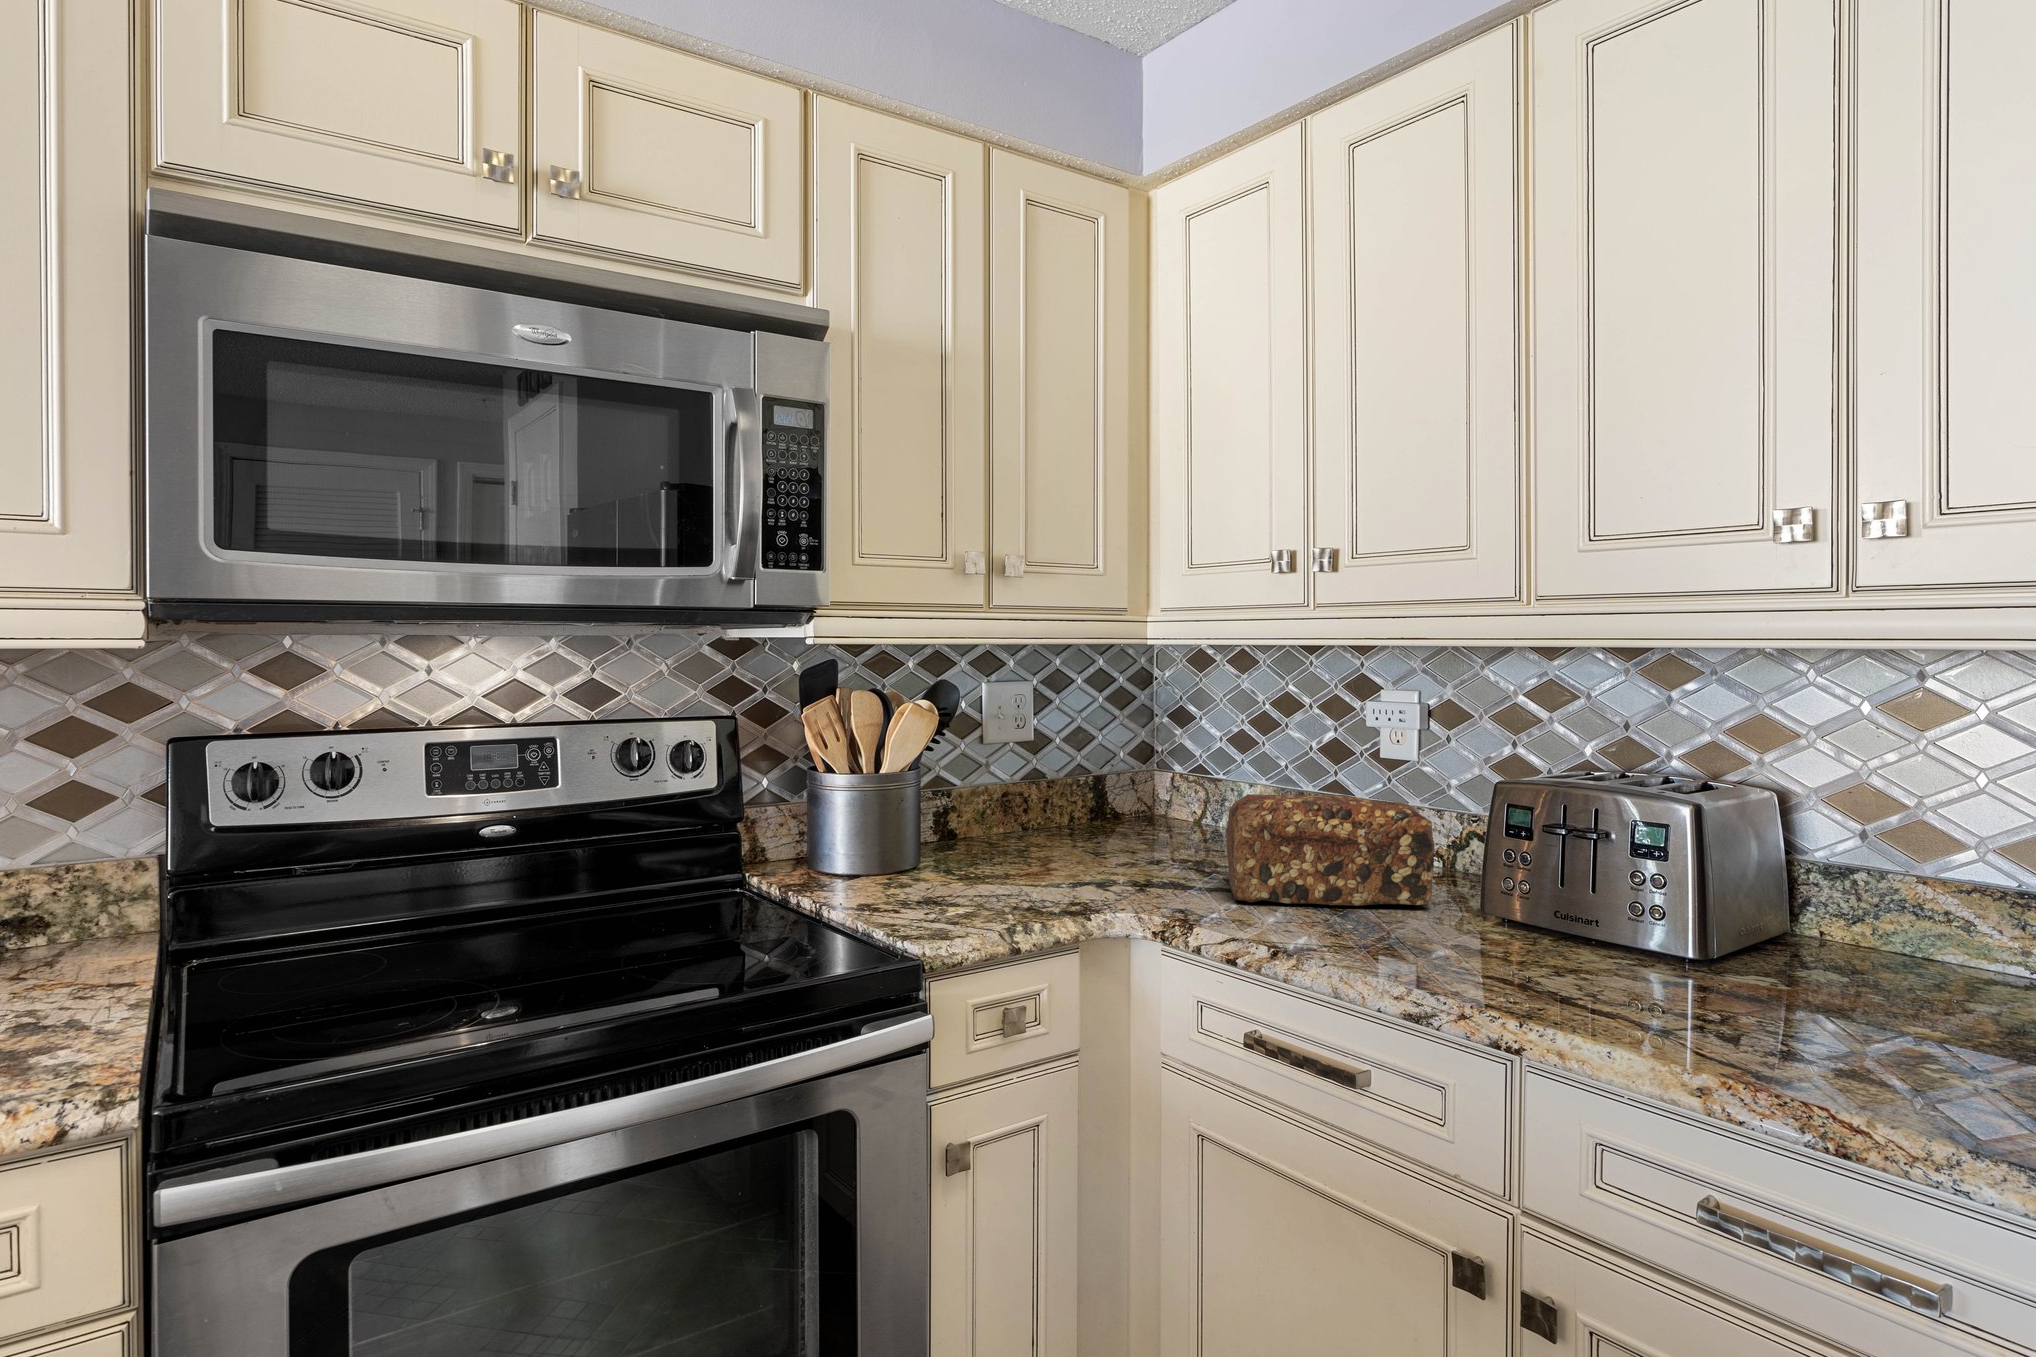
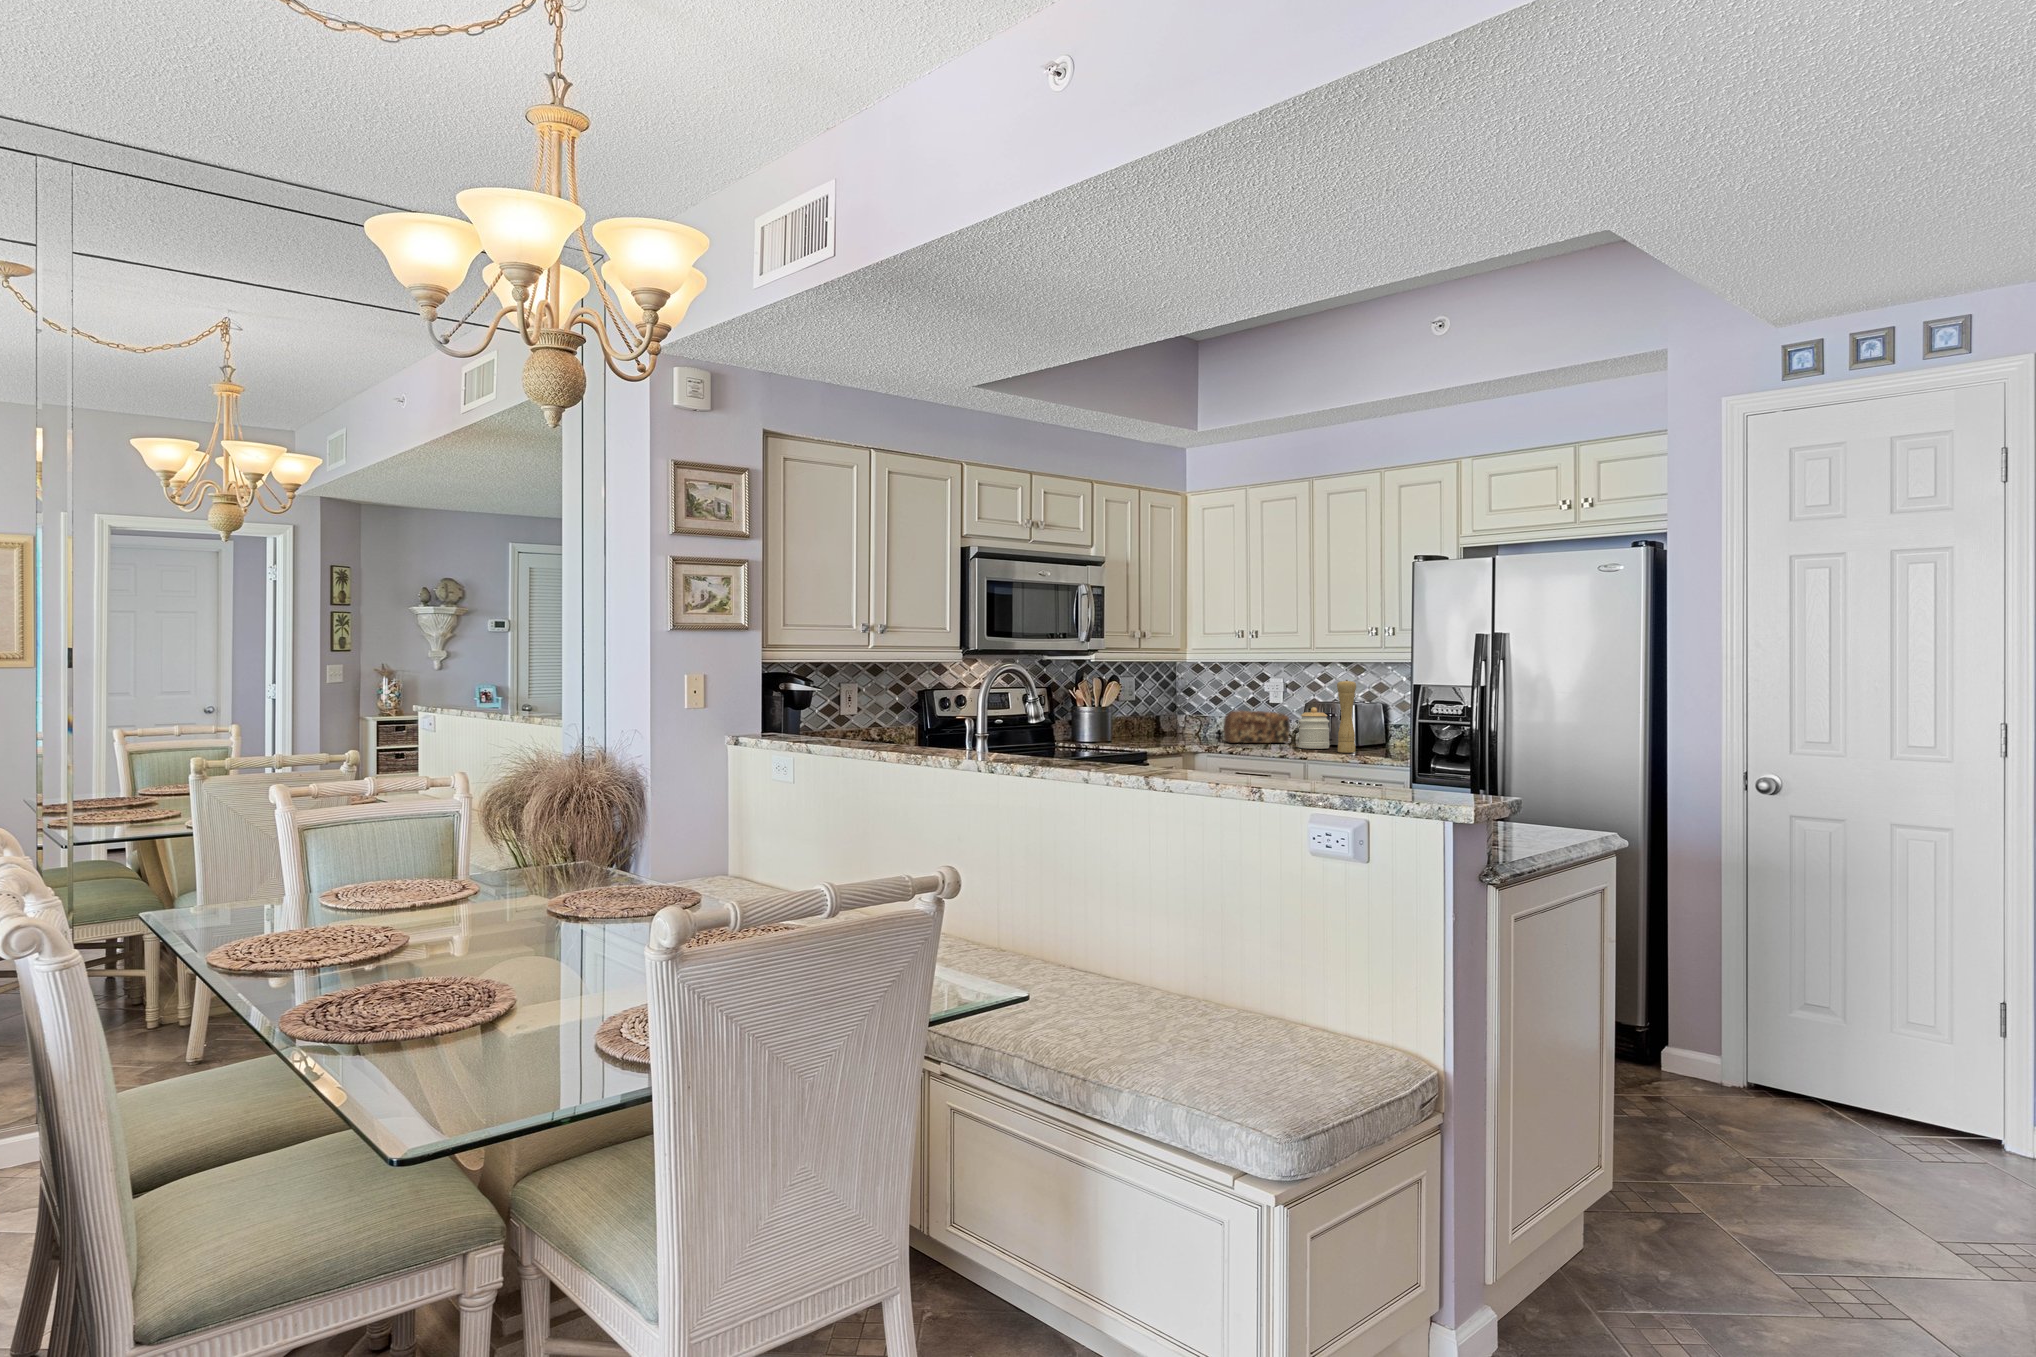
pepper mill: none [1630,721,1720,1037] -> present [1337,680,1356,753]
jar: none [1462,811,1584,974] -> present [1299,707,1330,749]

